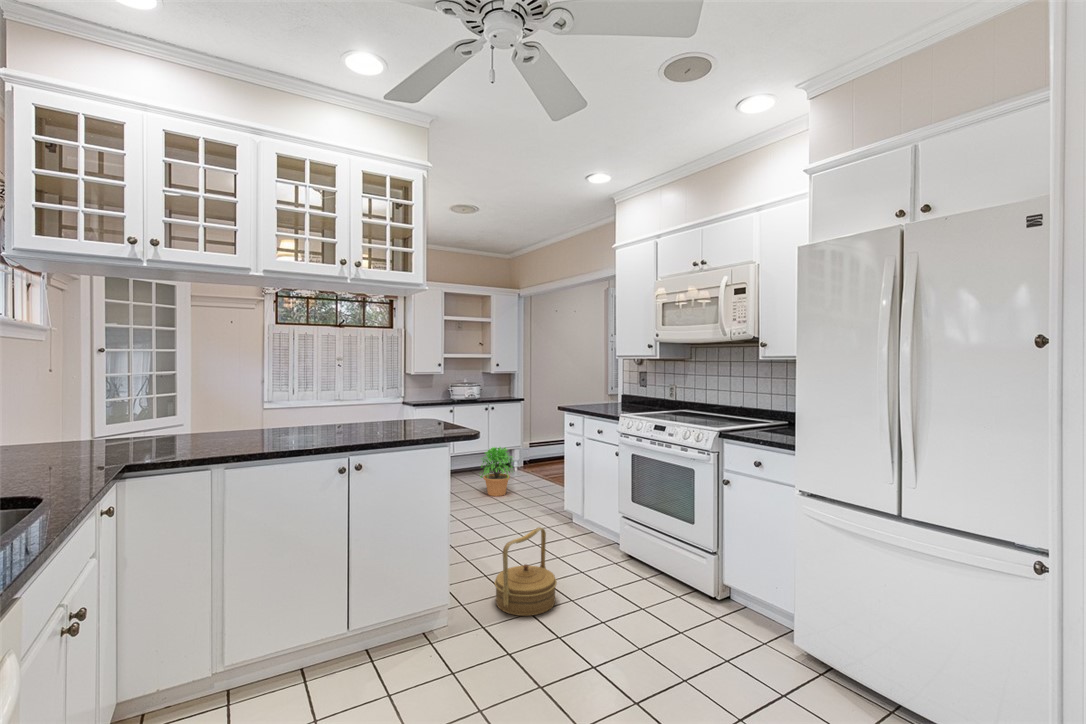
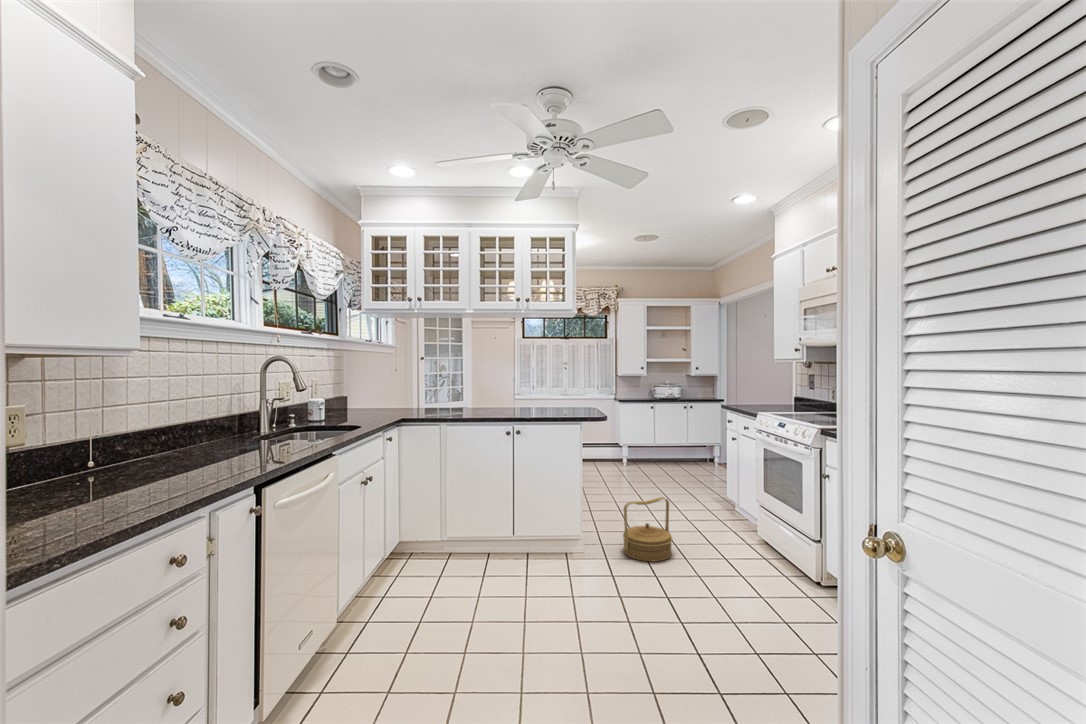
potted plant: present [481,447,512,496] -> none [667,438,698,482]

